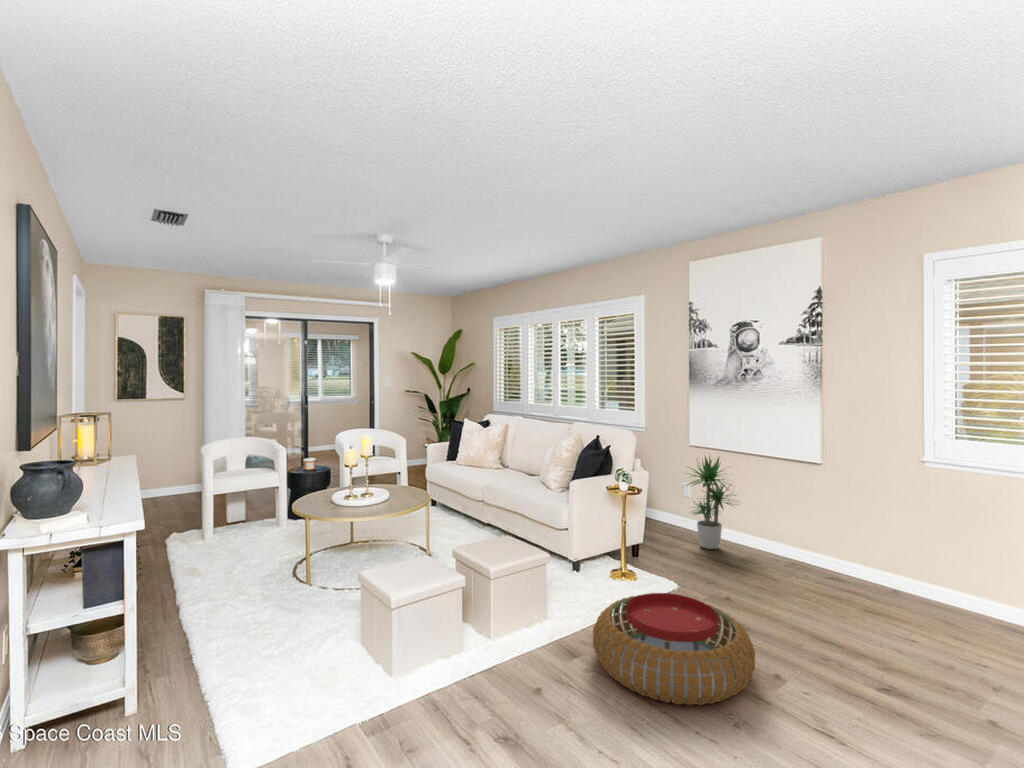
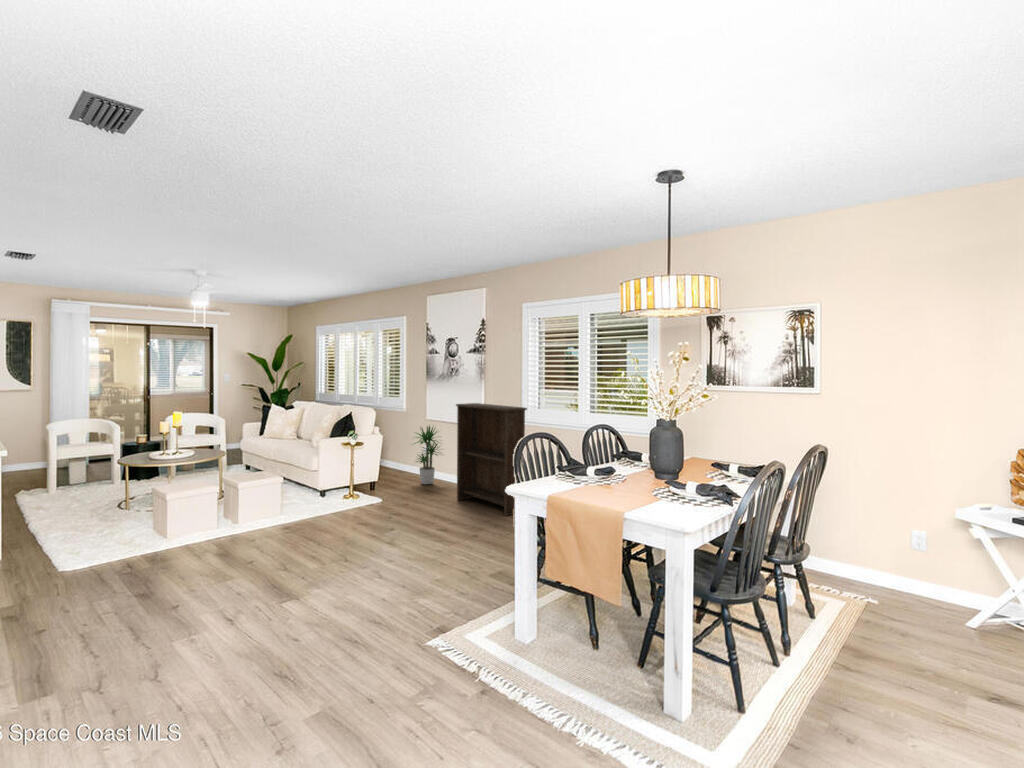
bookshelf: none [800,426,978,643] -> present [456,403,527,516]
pouf: present [593,593,755,705] -> none [295,495,384,543]

